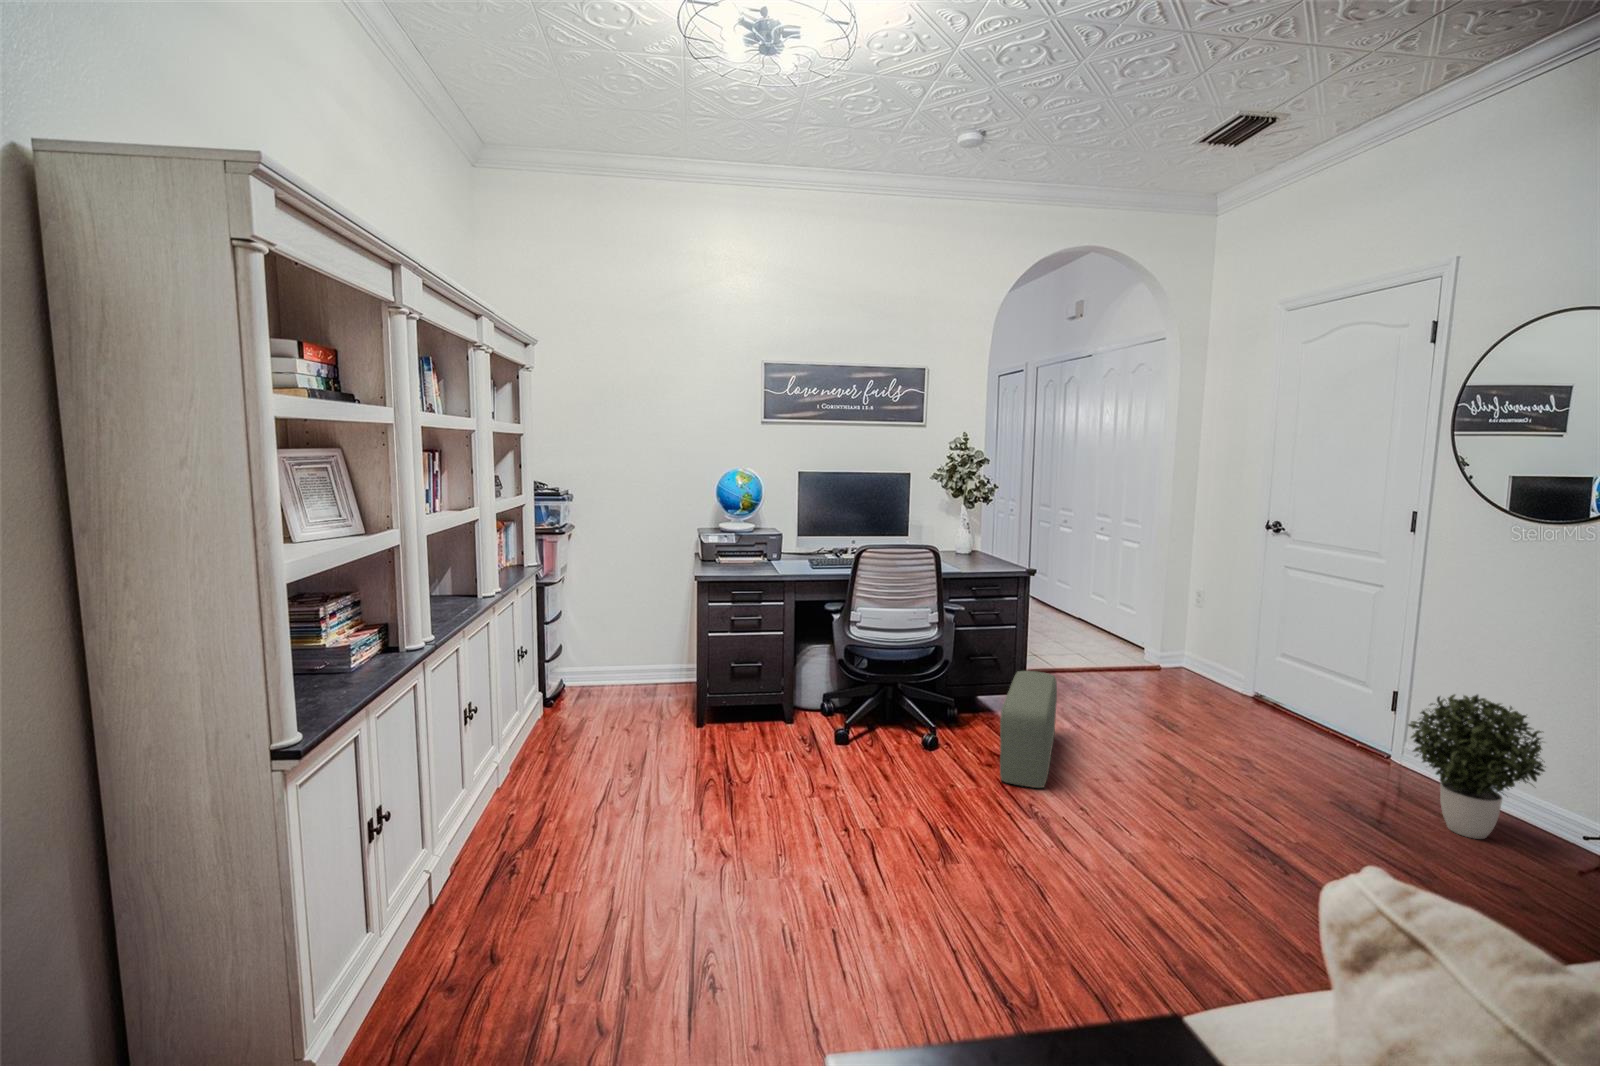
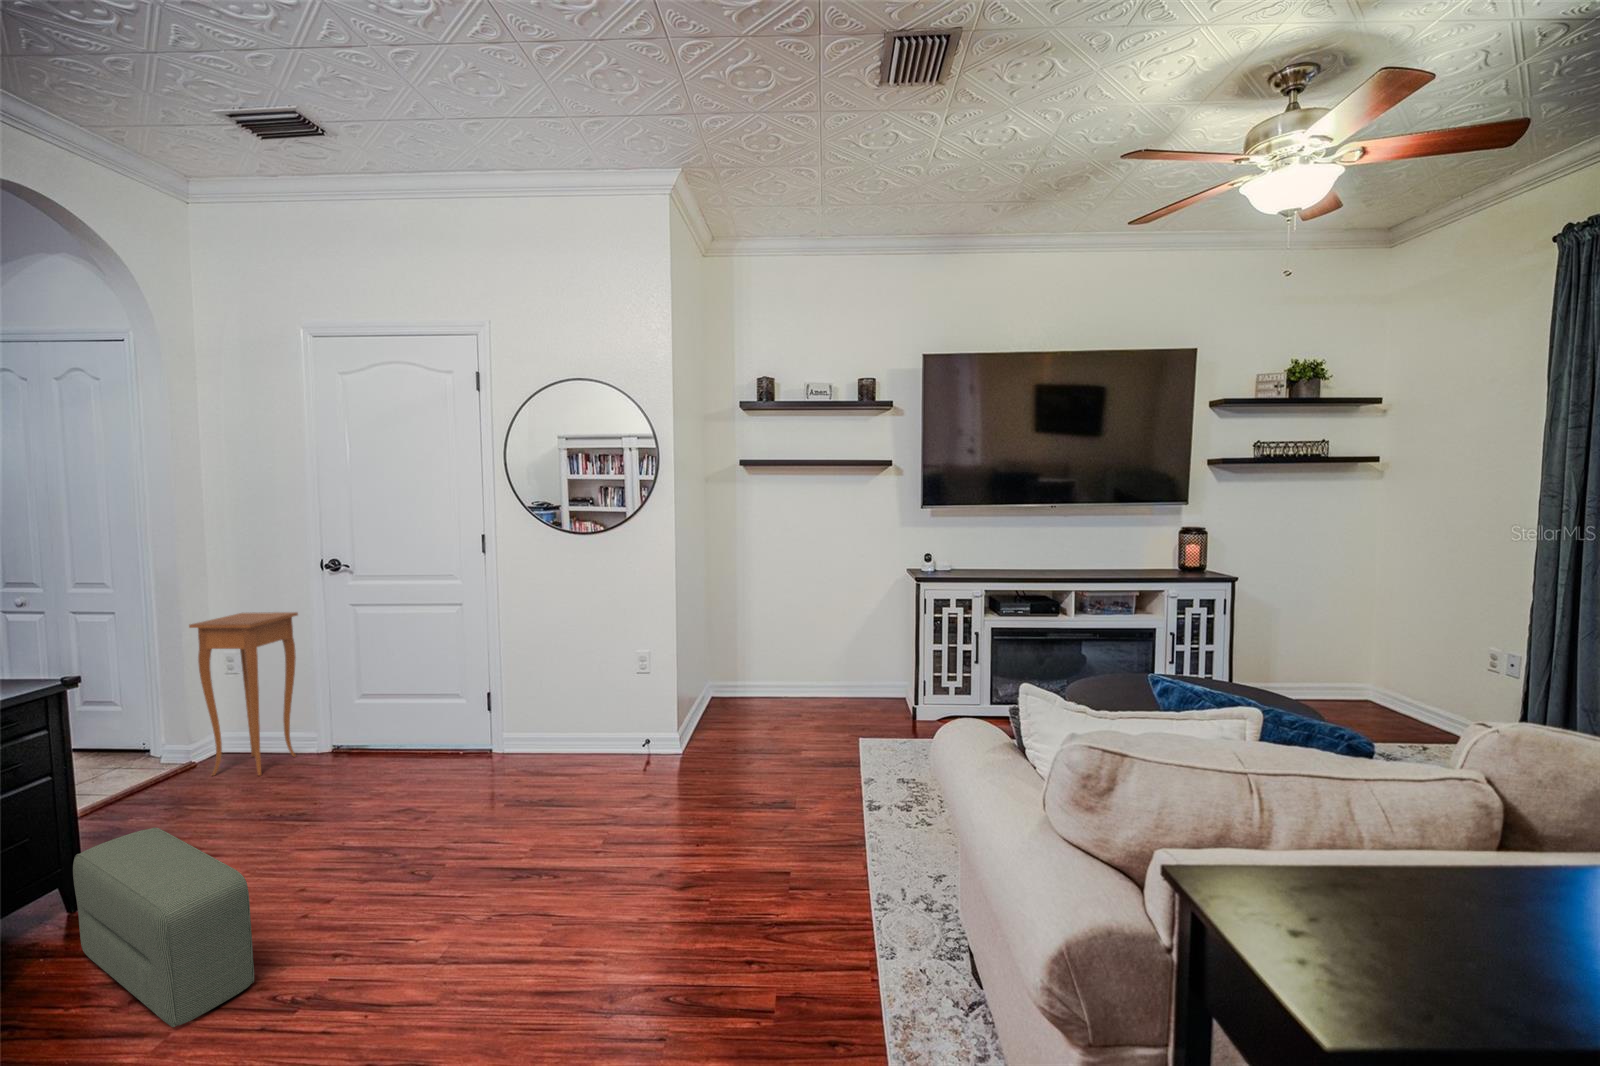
side table: none [1162,560,1241,694] -> present [189,612,298,776]
potted plant: present [1408,694,1546,839] -> none [537,667,615,773]

